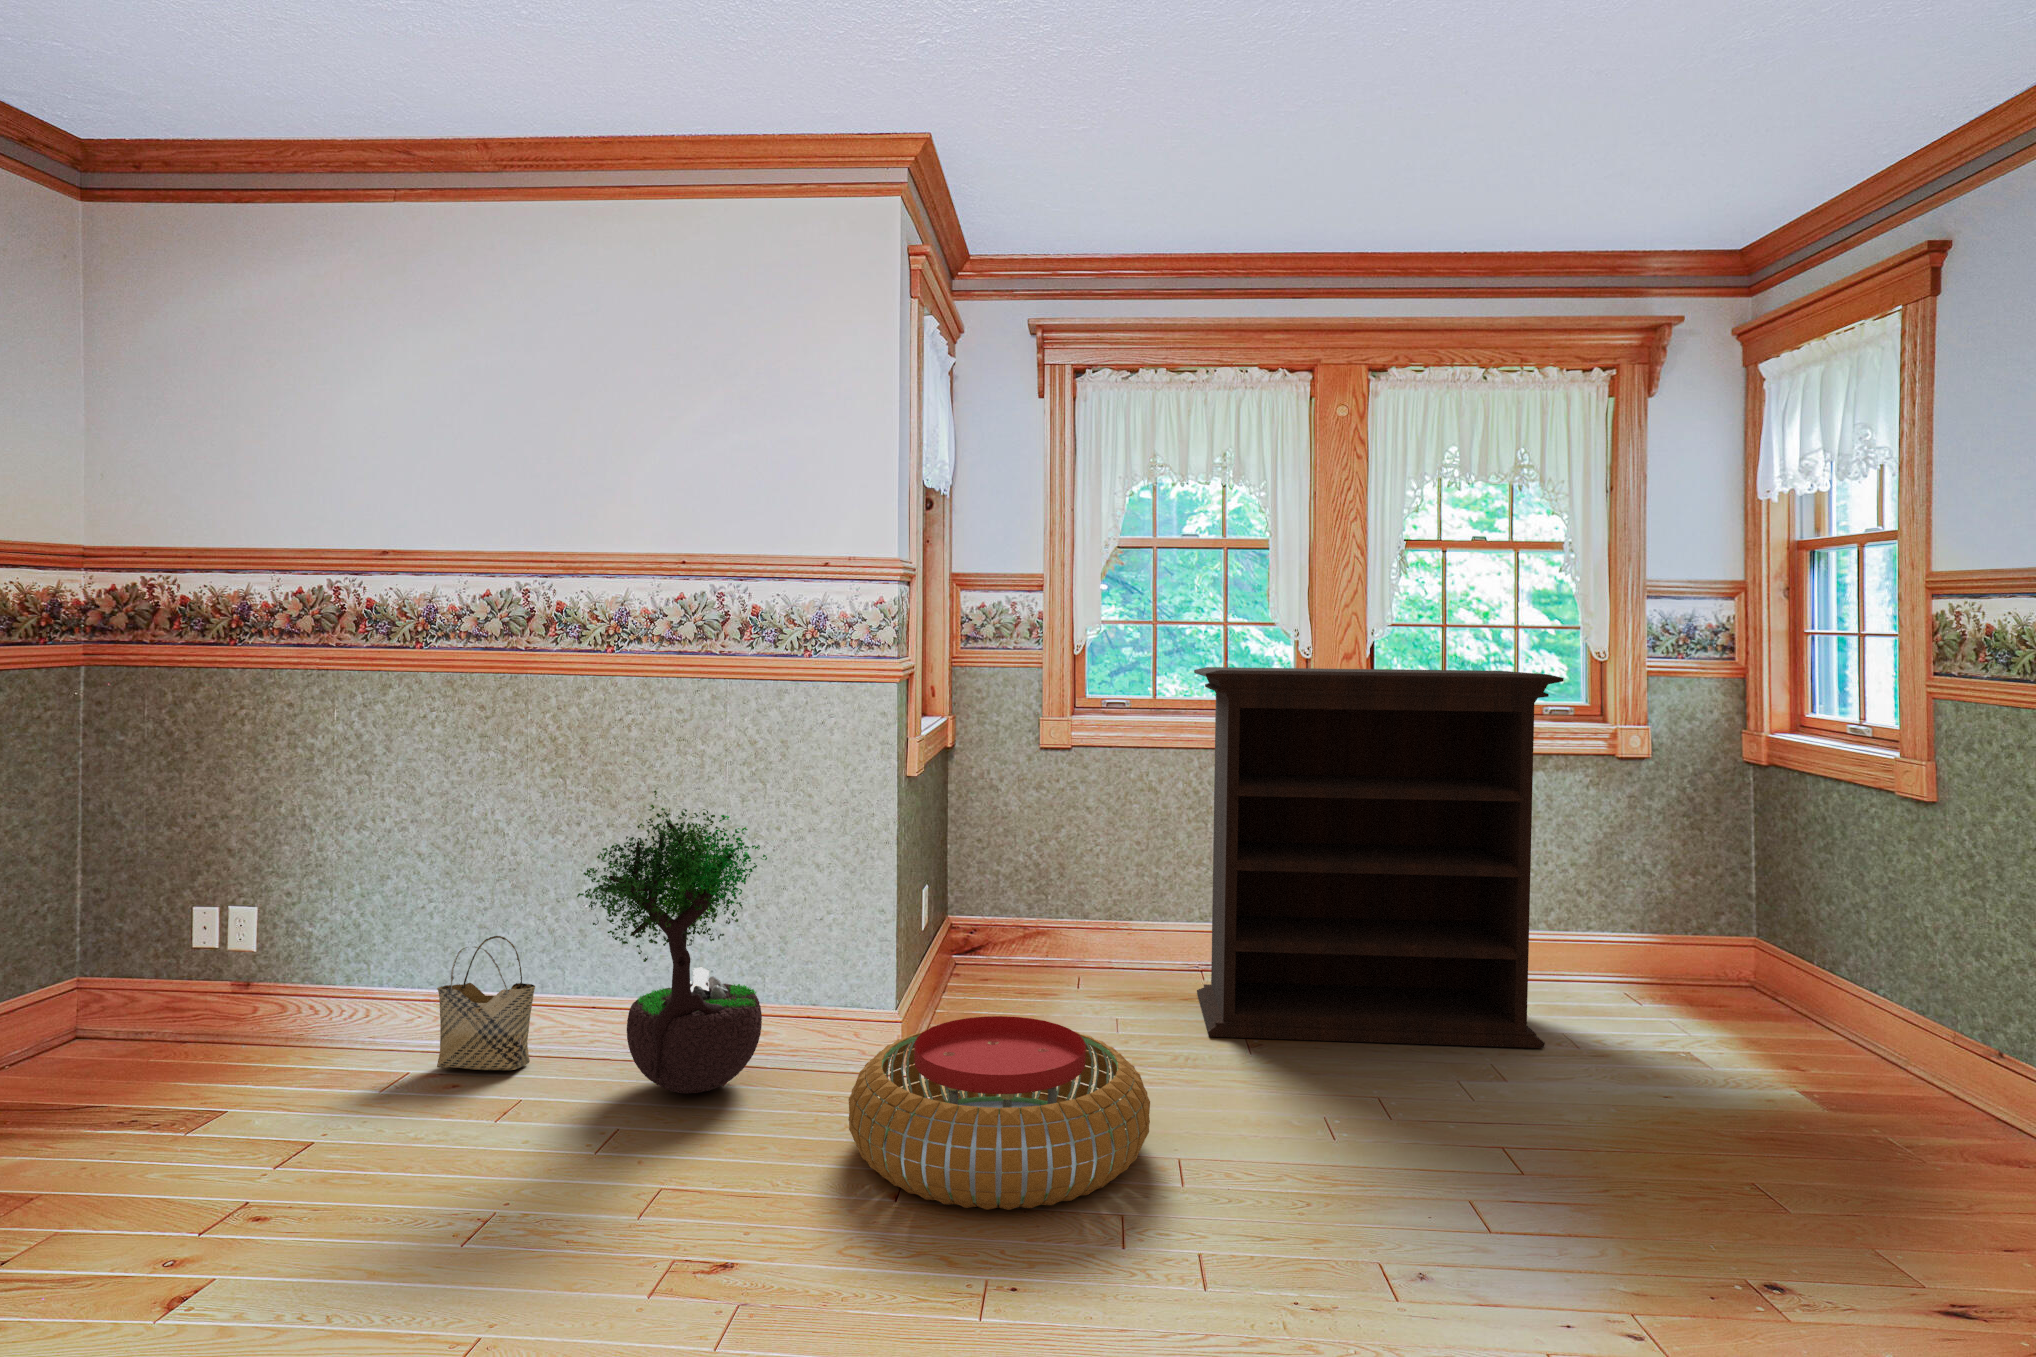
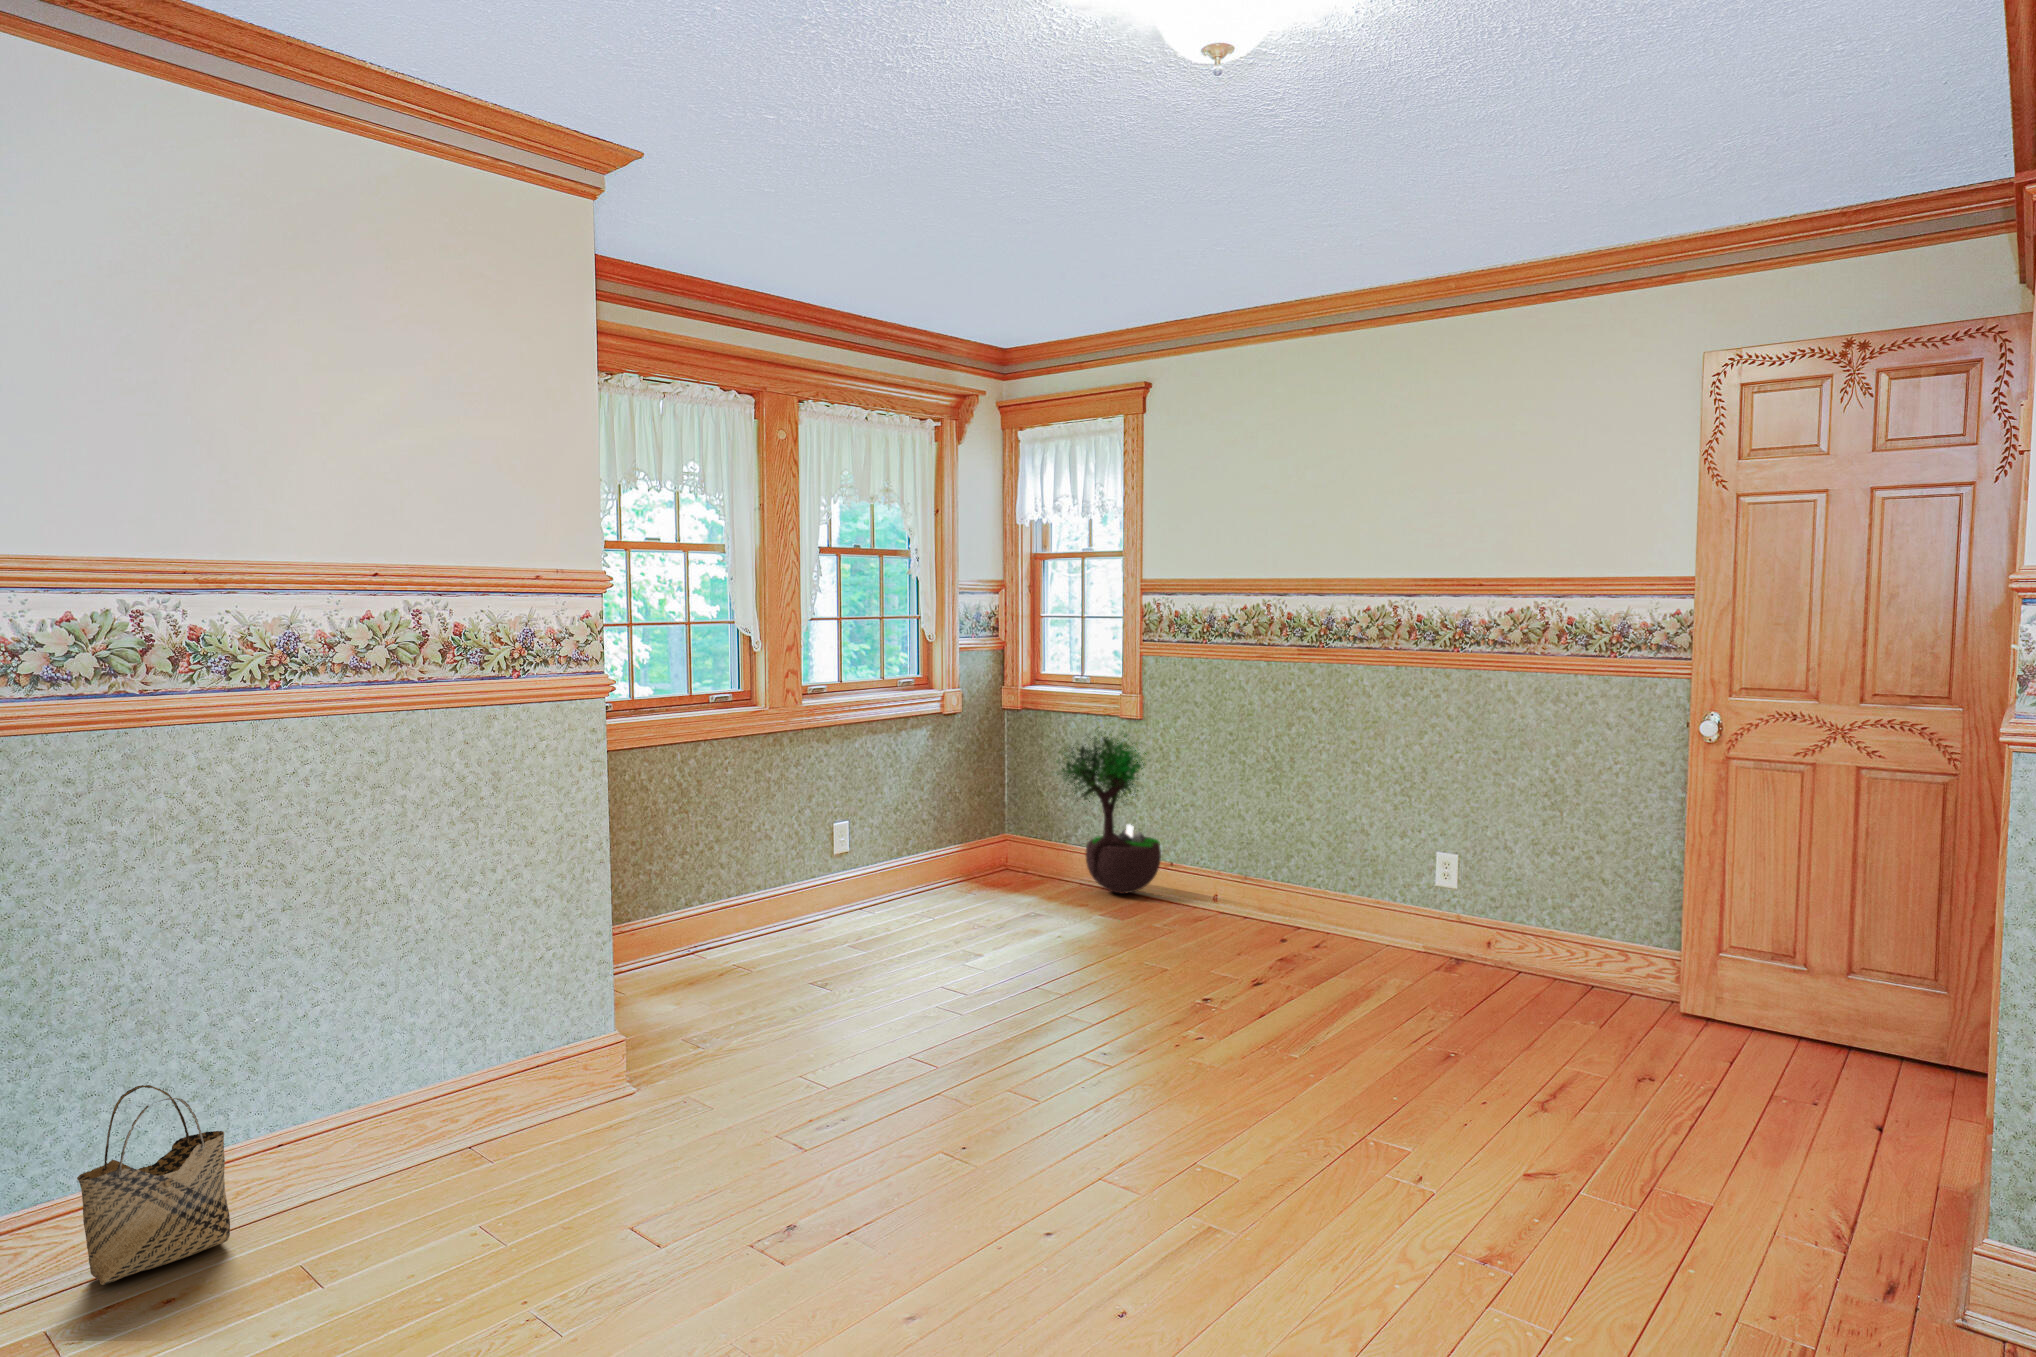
bookshelf: present [1194,667,1564,1048] -> none [719,654,998,981]
potted tree: present [577,790,767,1093] -> present [1057,730,1161,894]
pouf: present [849,1016,1150,1210] -> none [698,980,962,1140]

